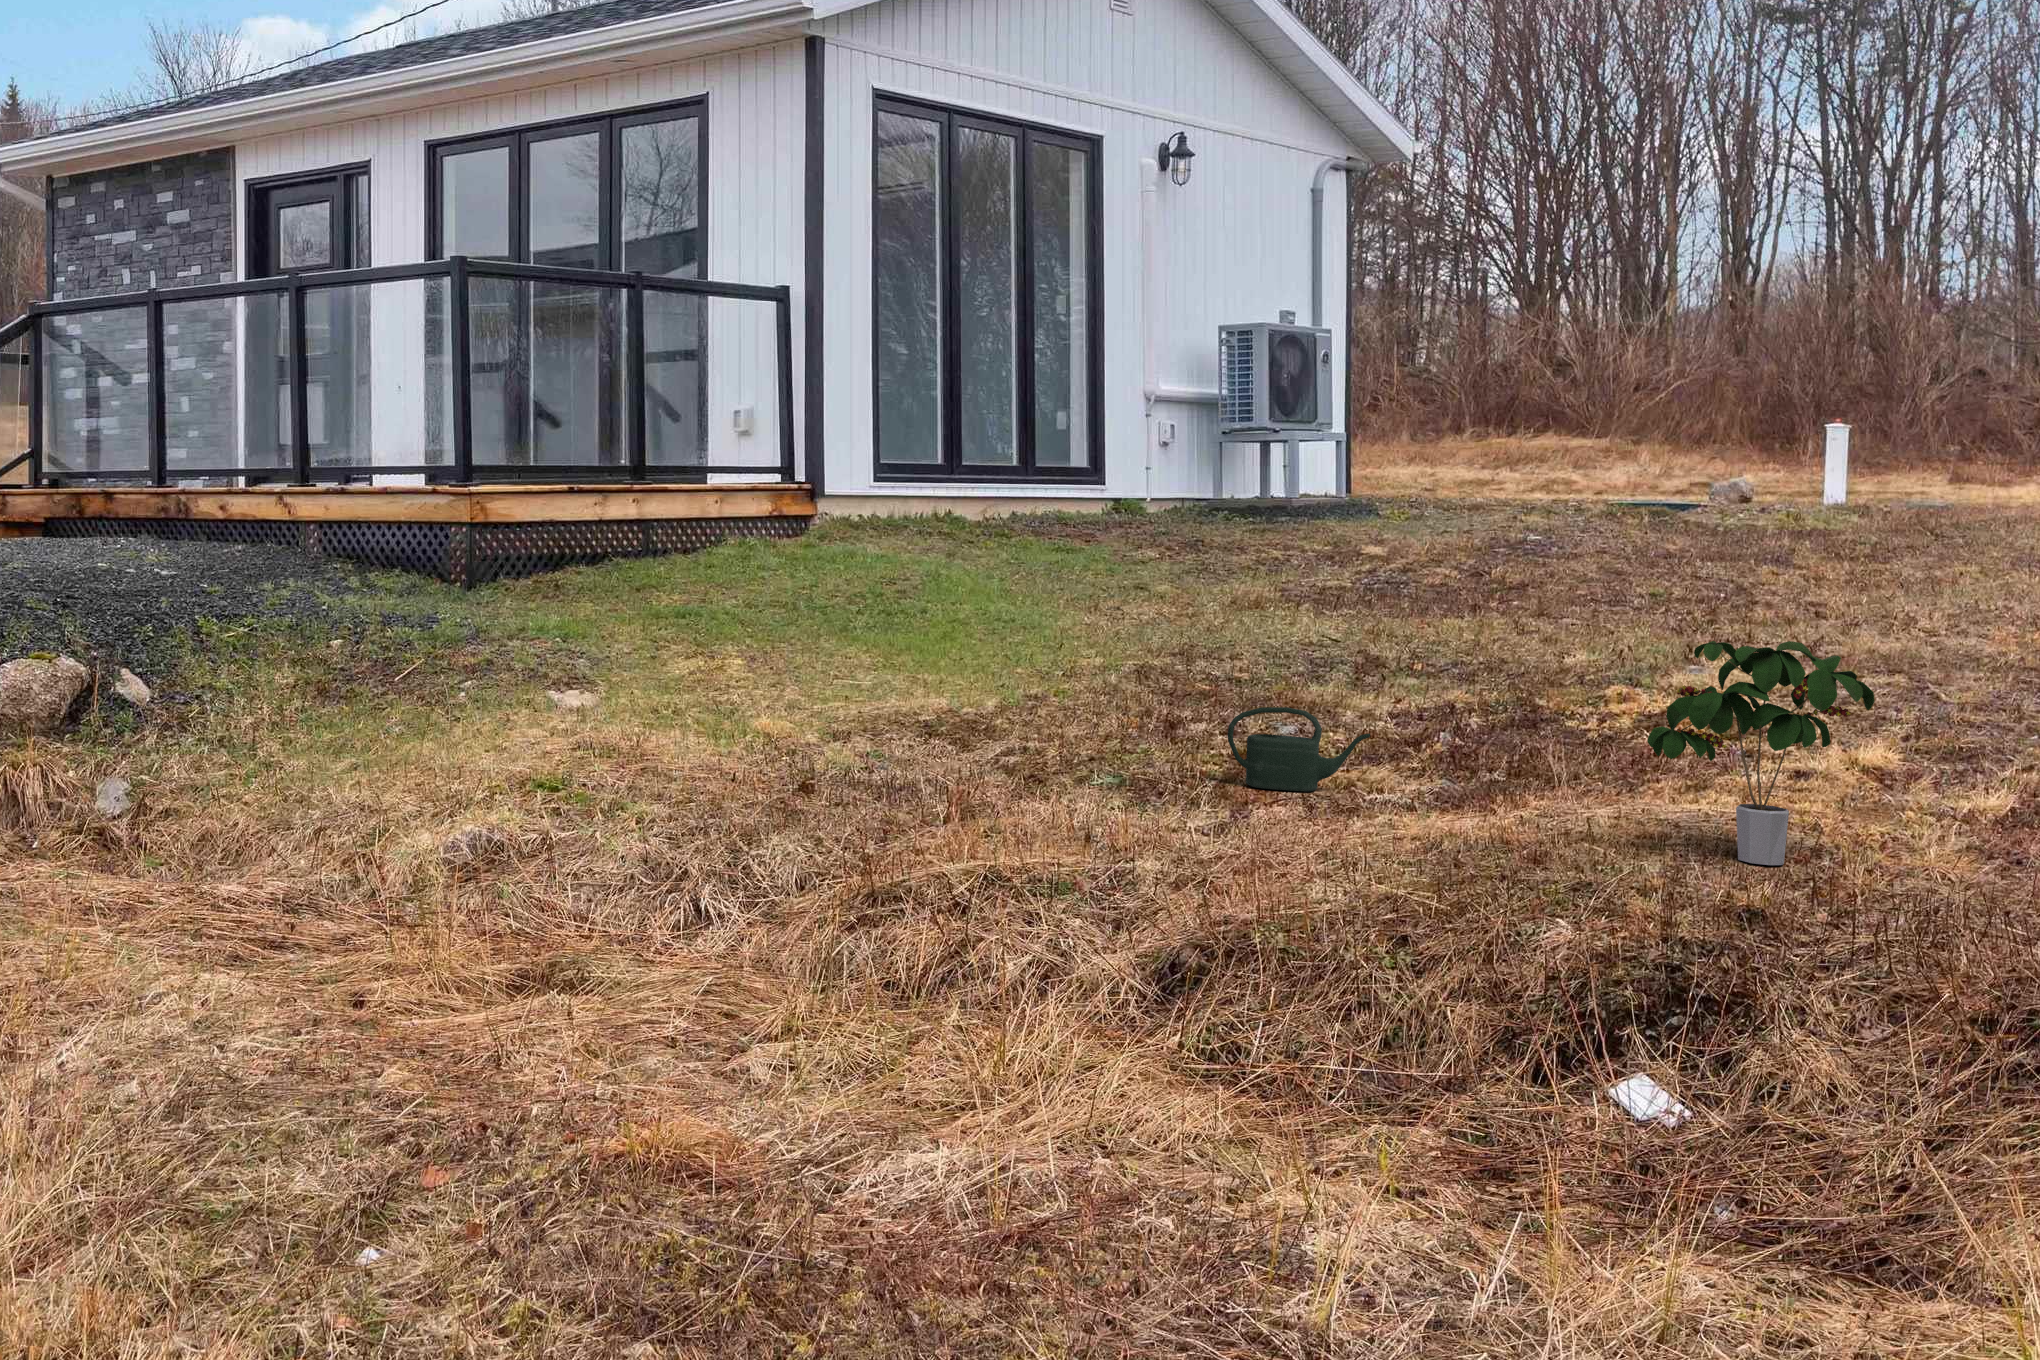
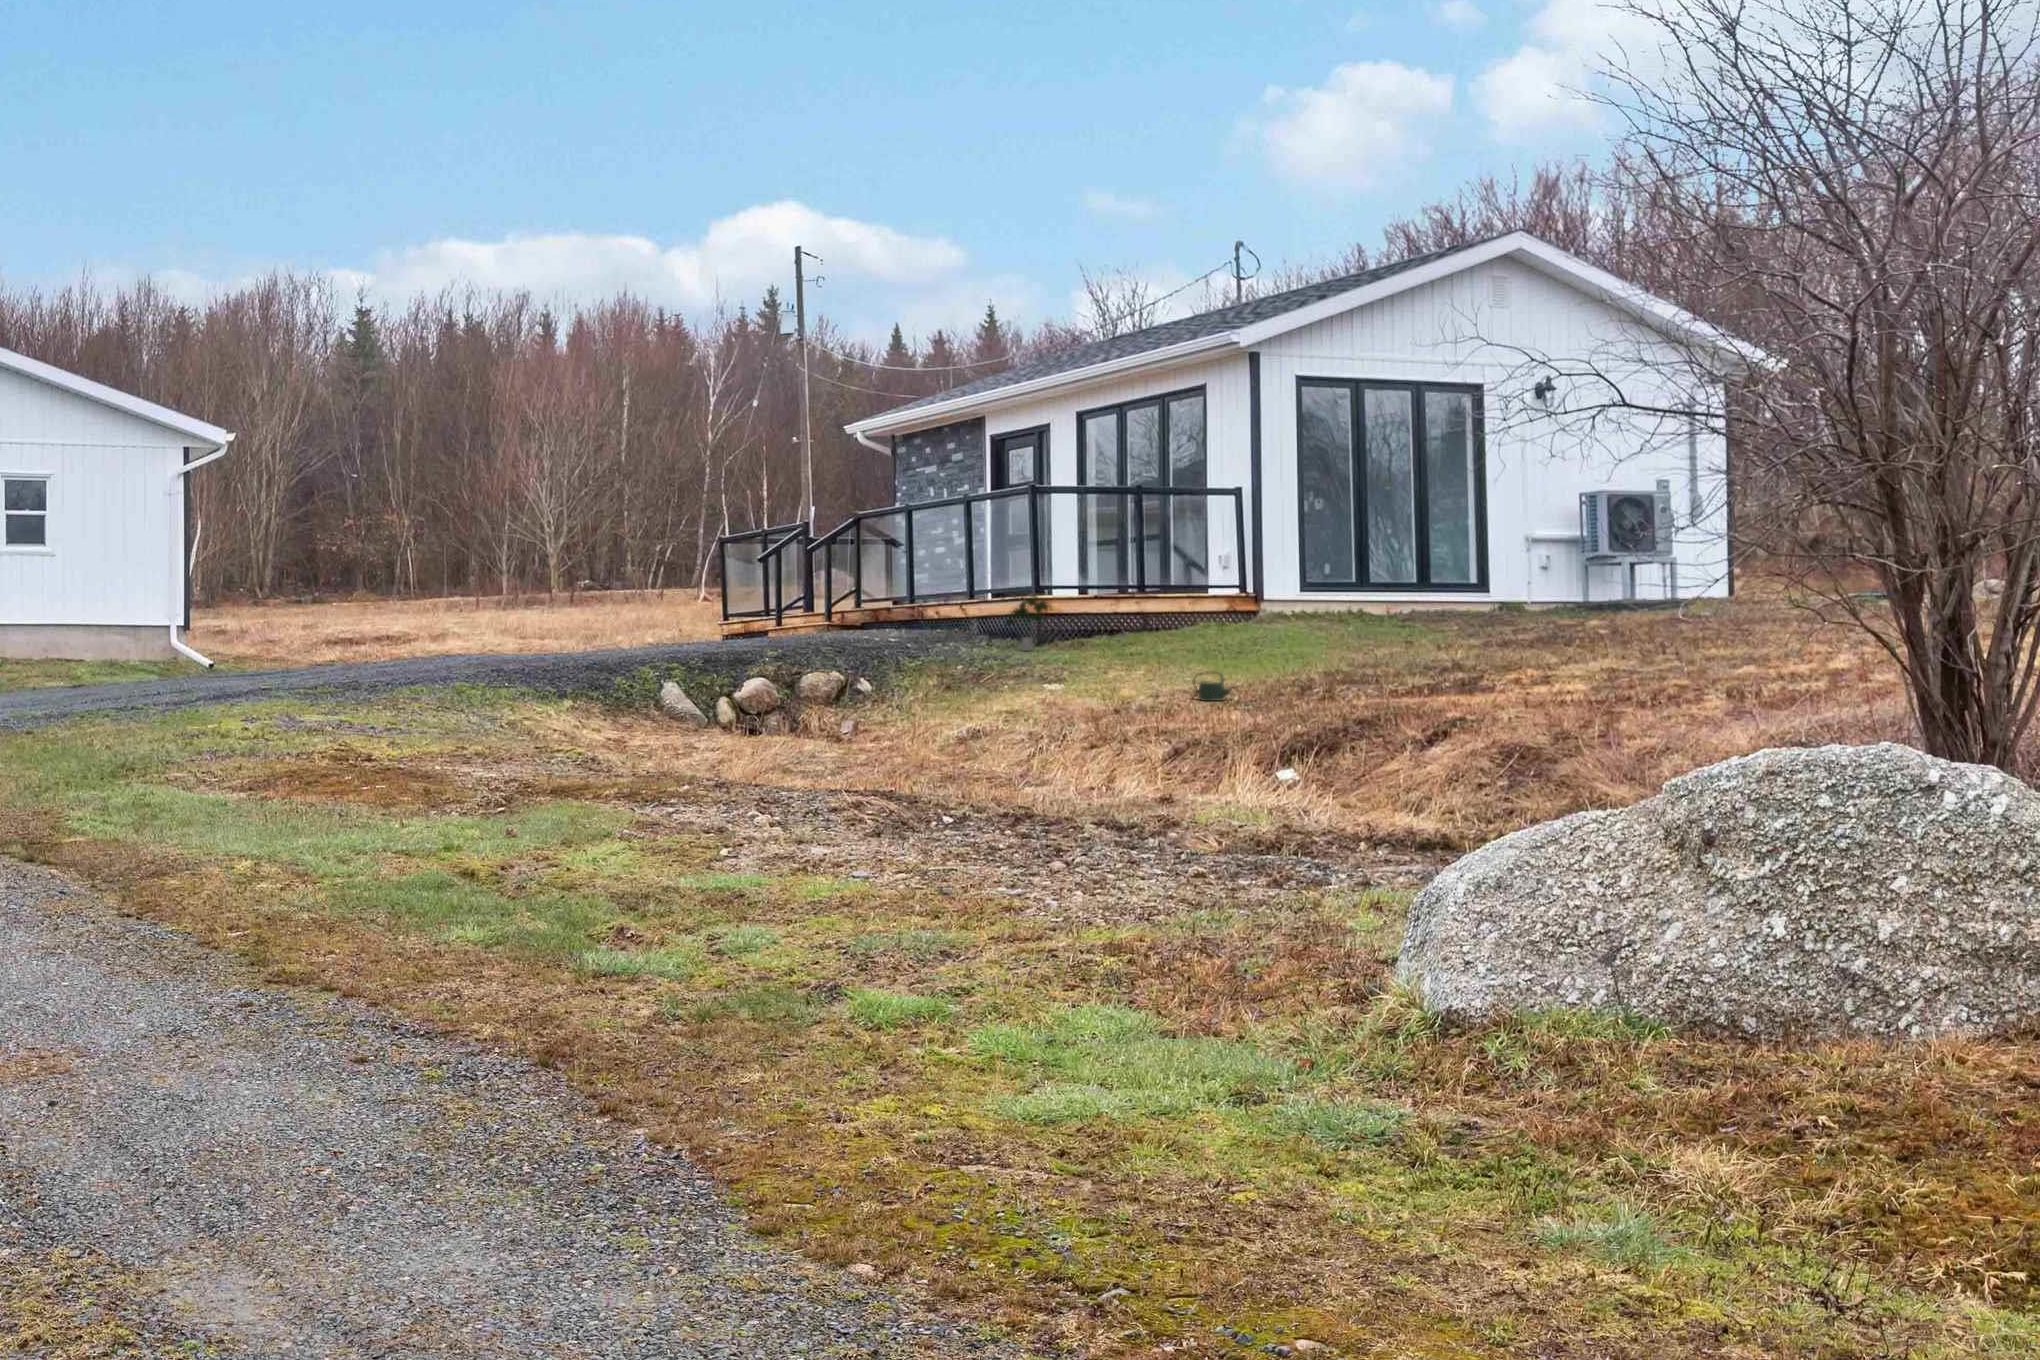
potted plant: present [1647,641,1875,865] -> present [1005,596,1051,651]

